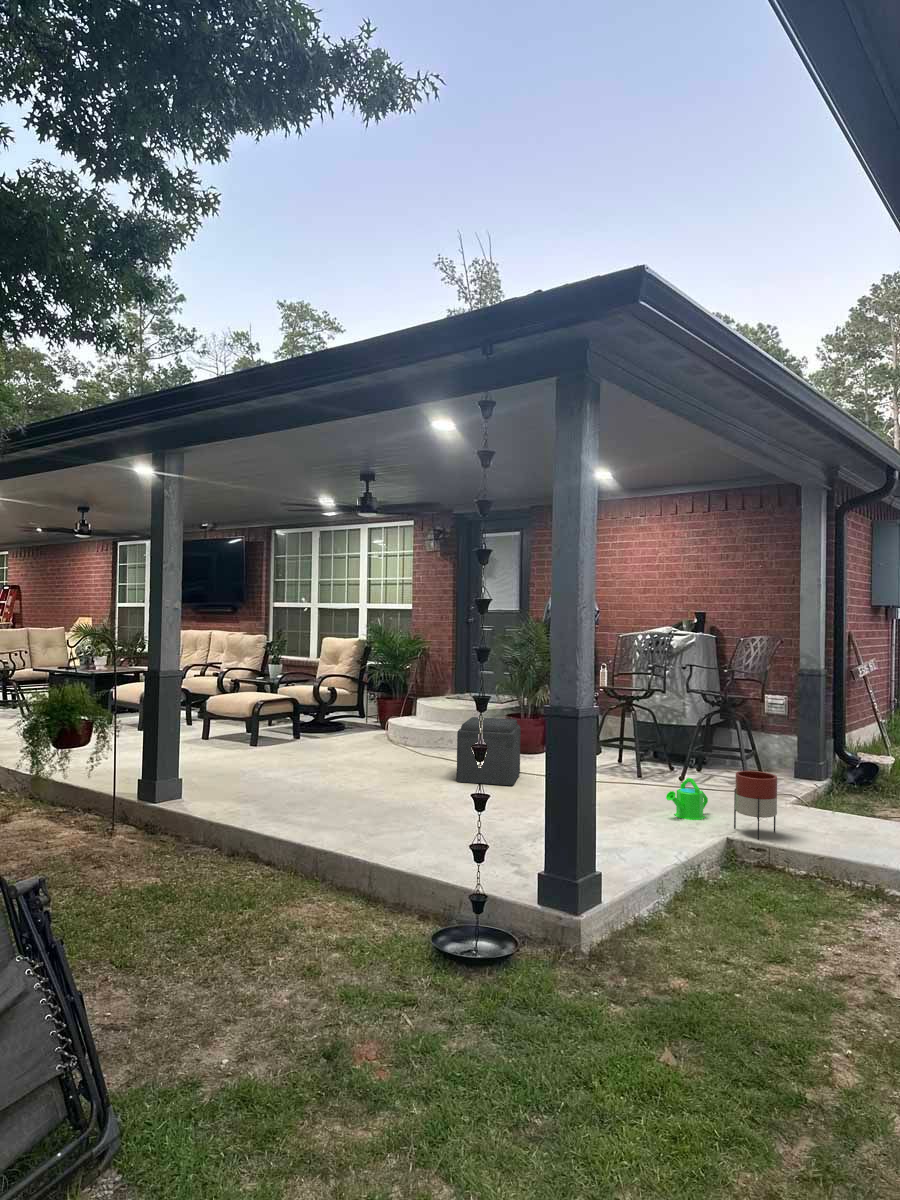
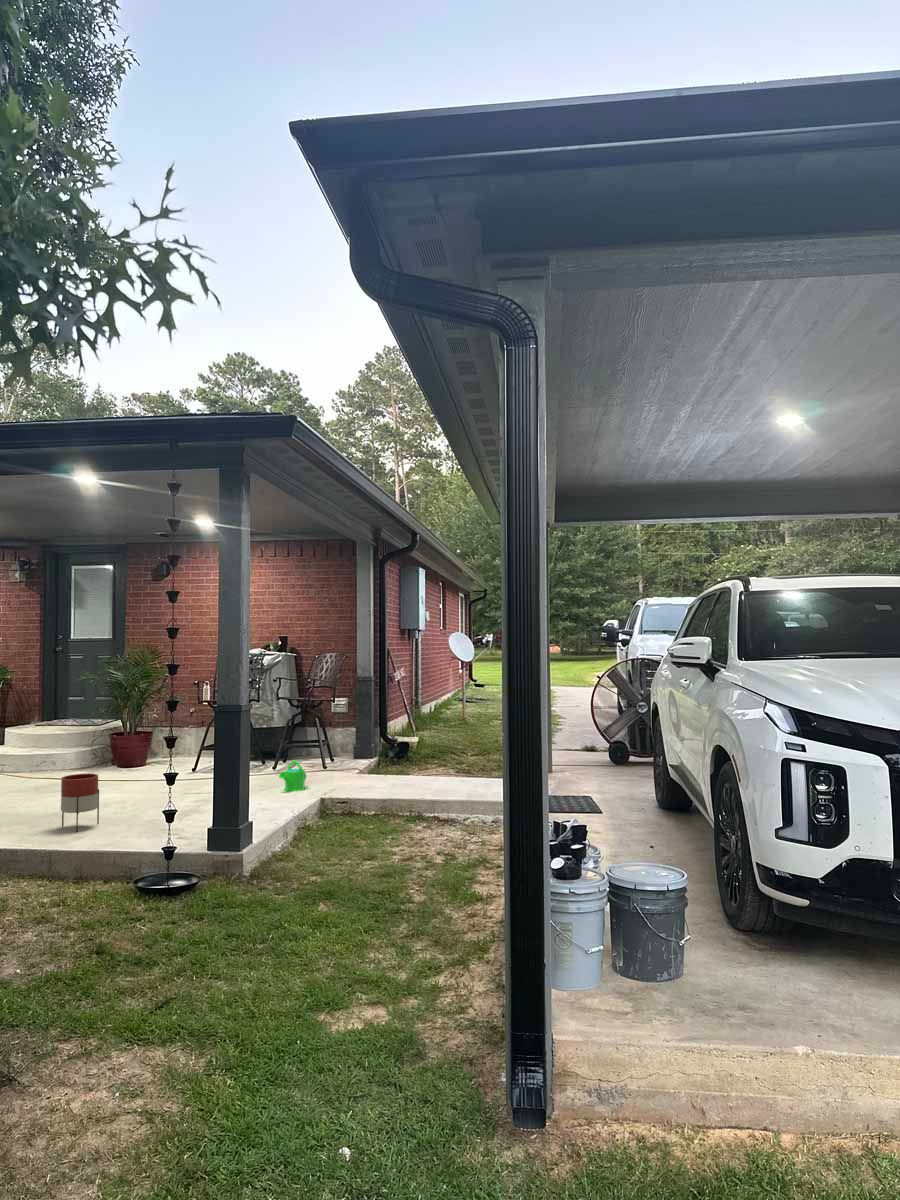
ottoman: present [457,717,521,785] -> none [84,734,141,795]
planter: present [734,771,777,840] -> present [61,774,99,832]

